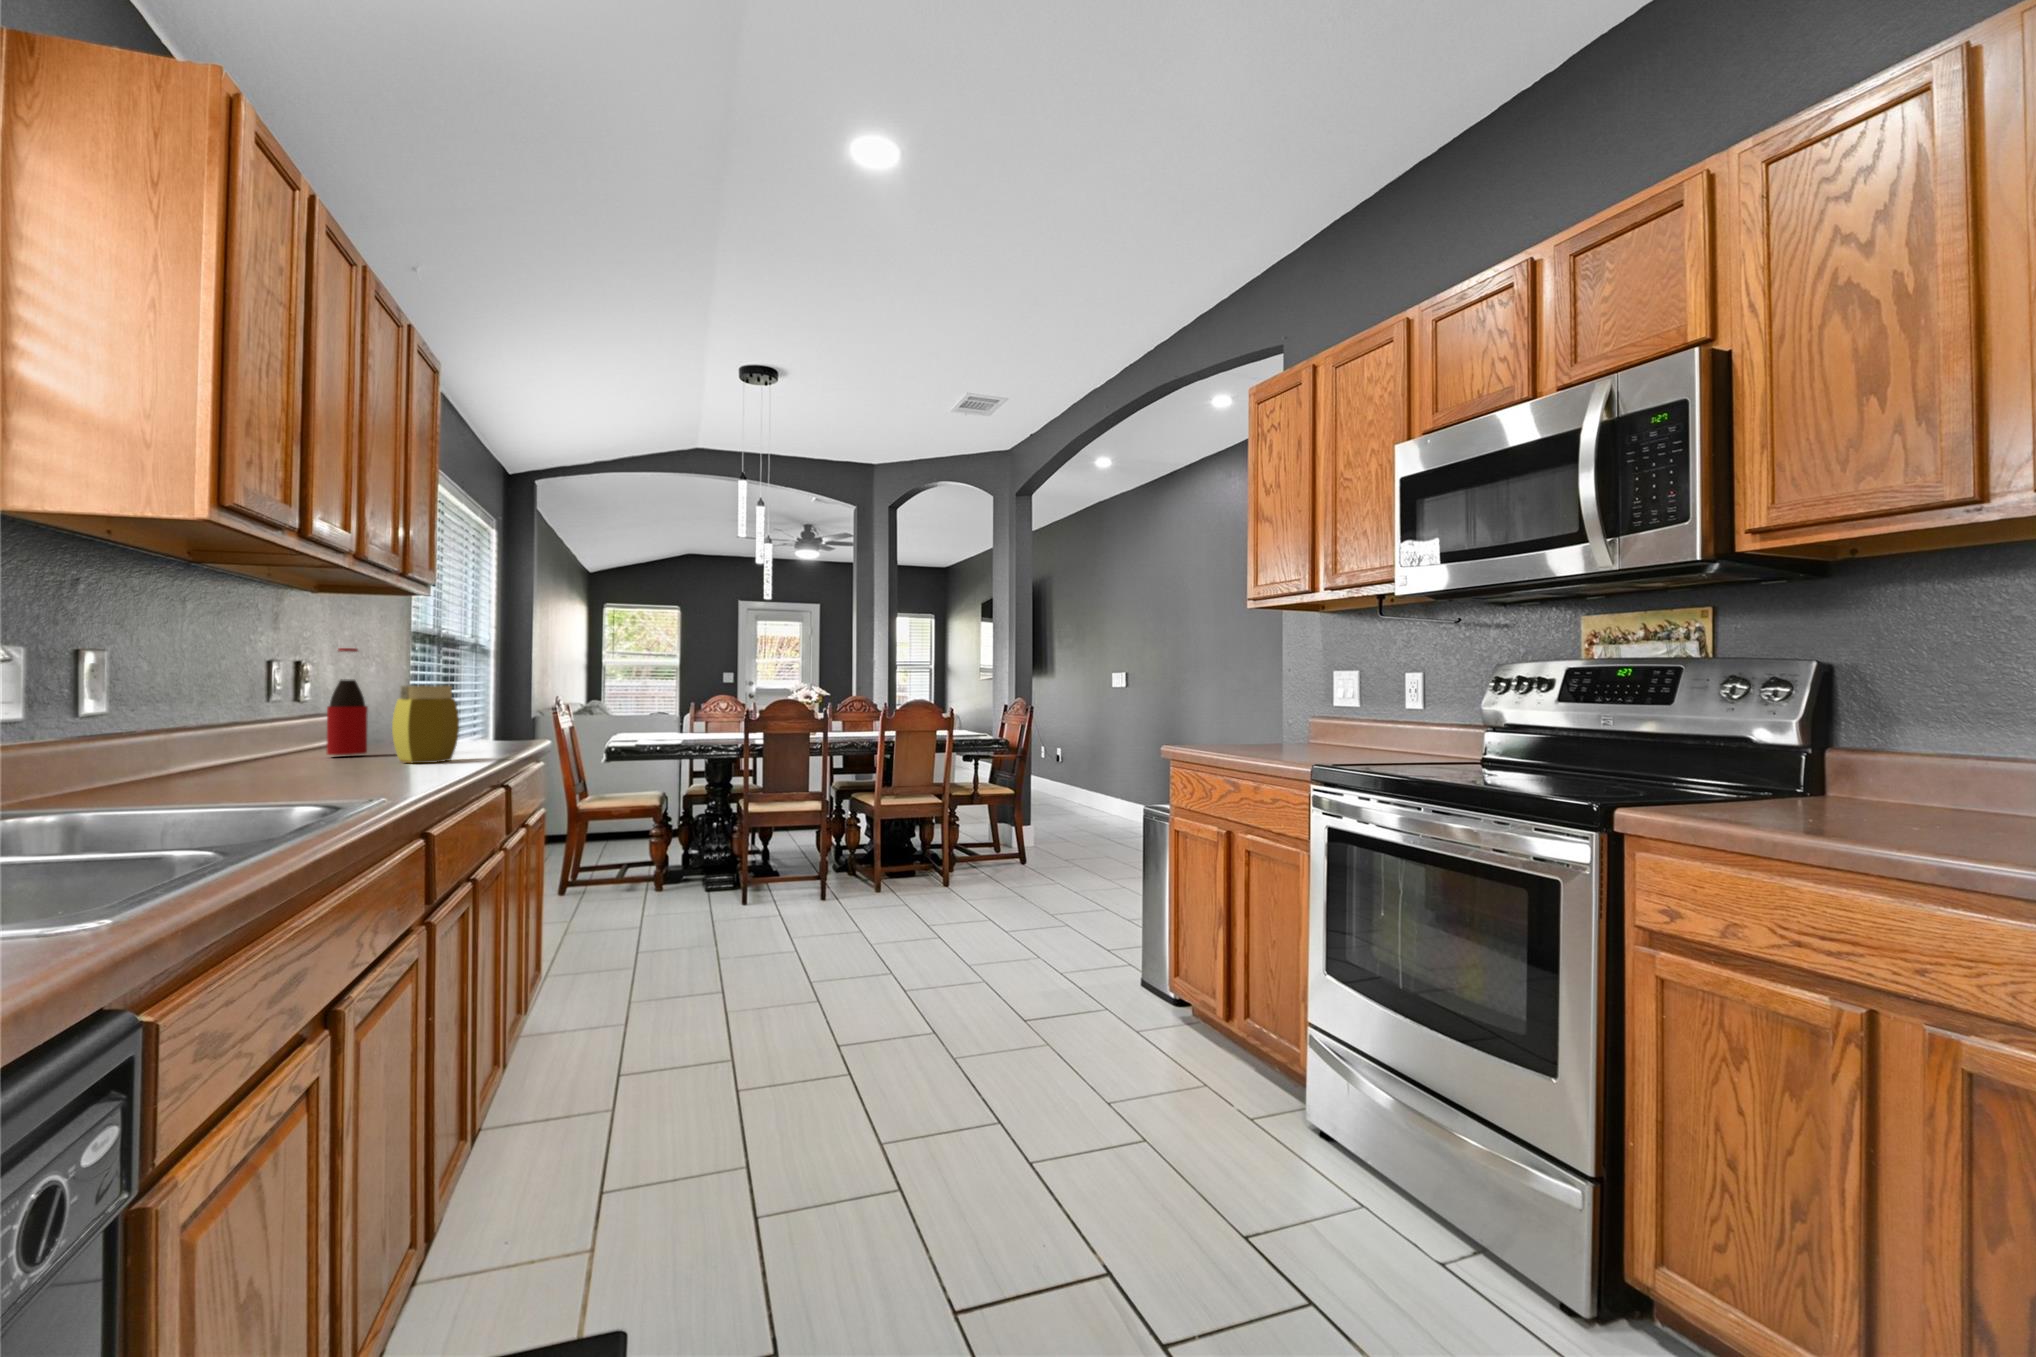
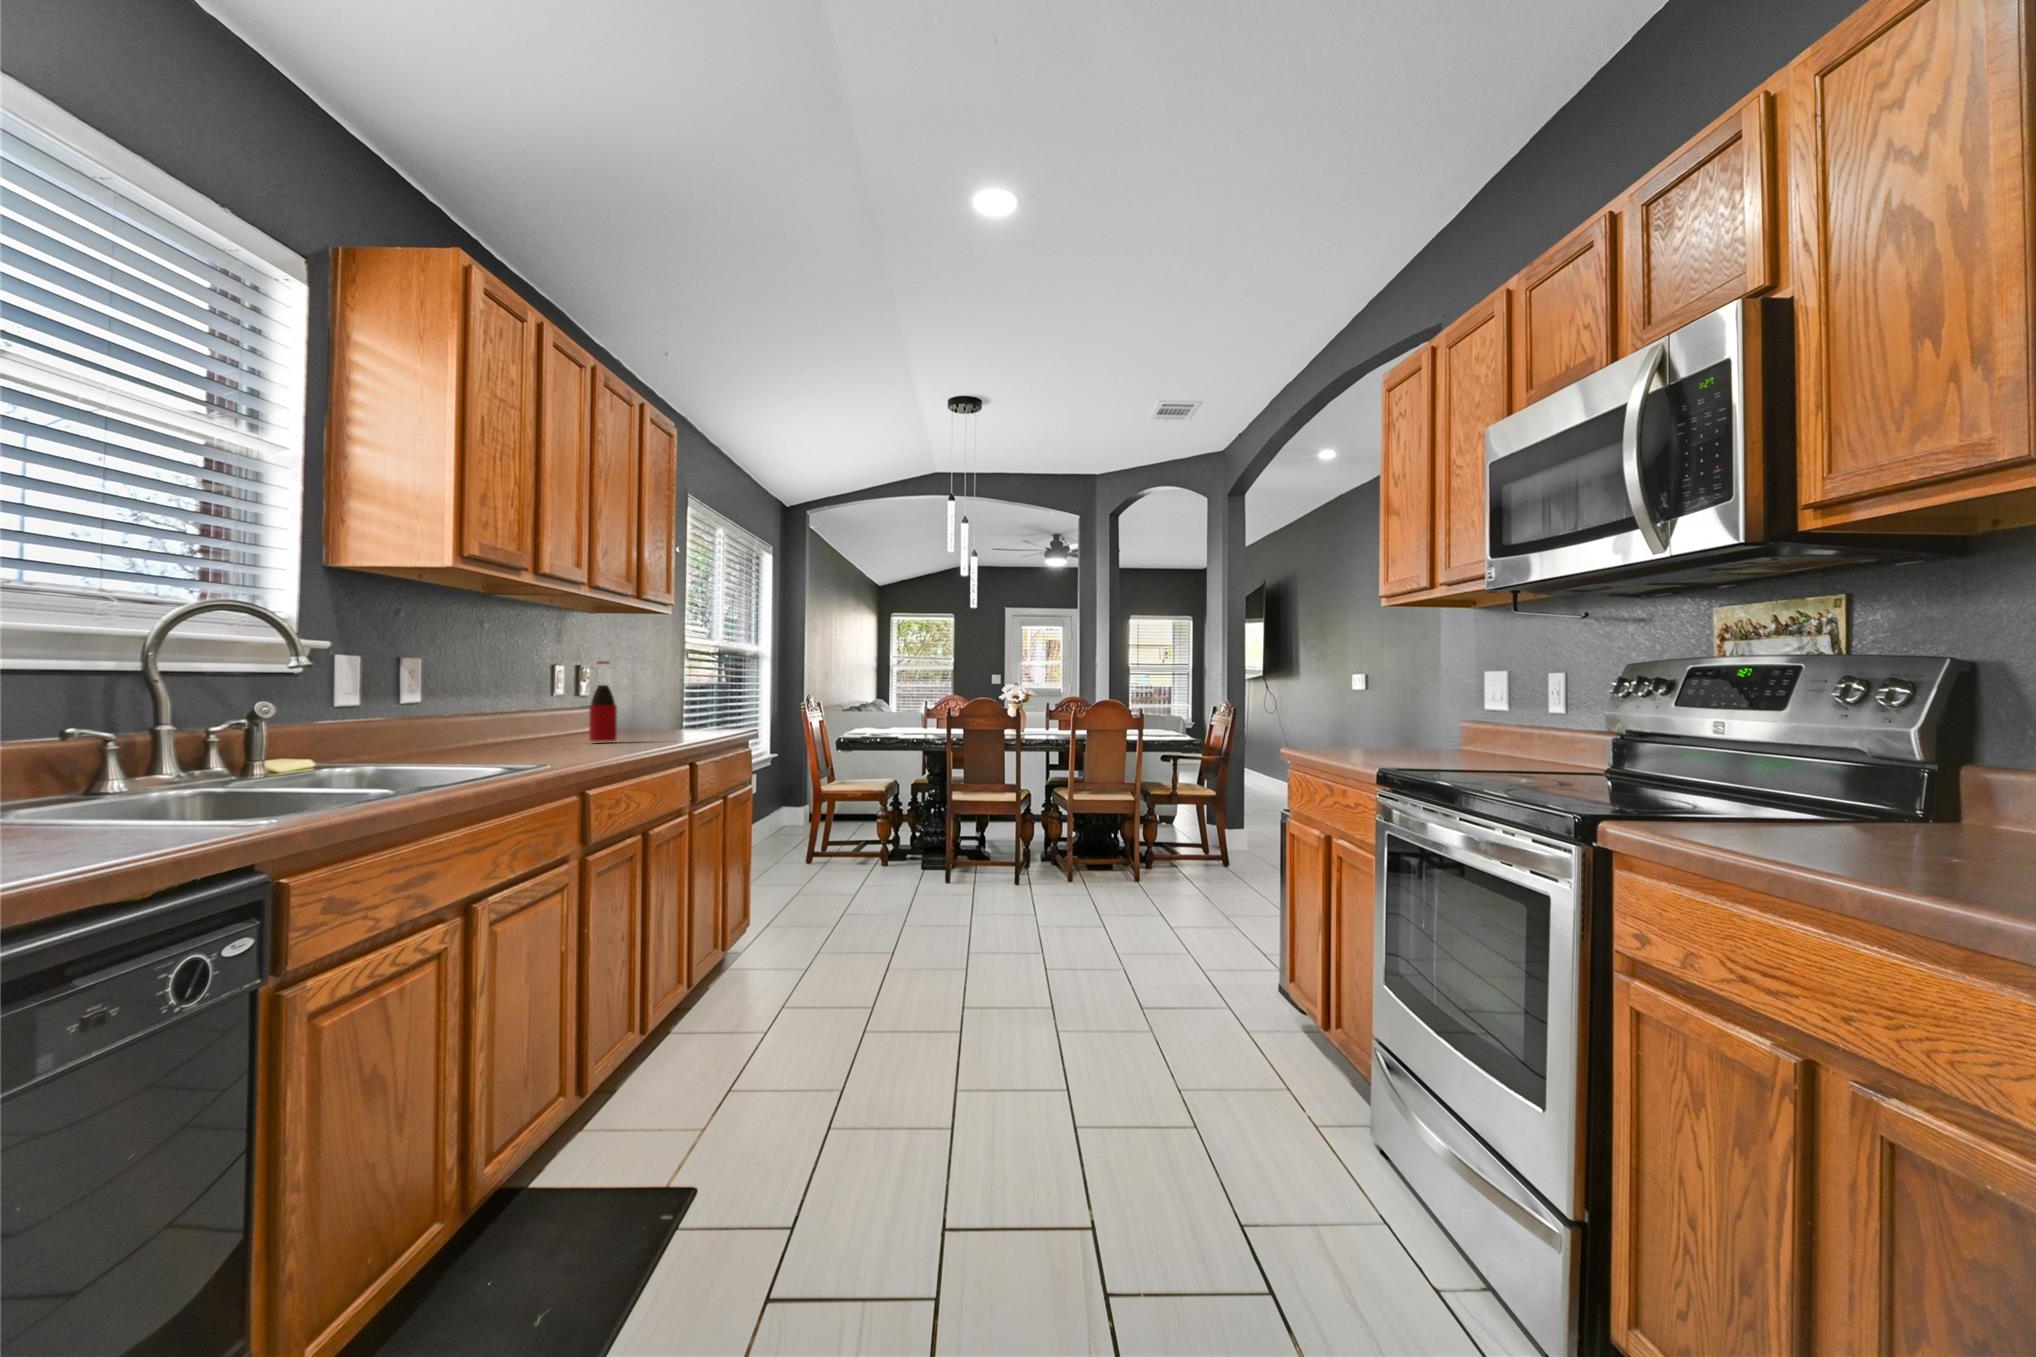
jar: present [392,685,459,763] -> none [616,689,662,748]

